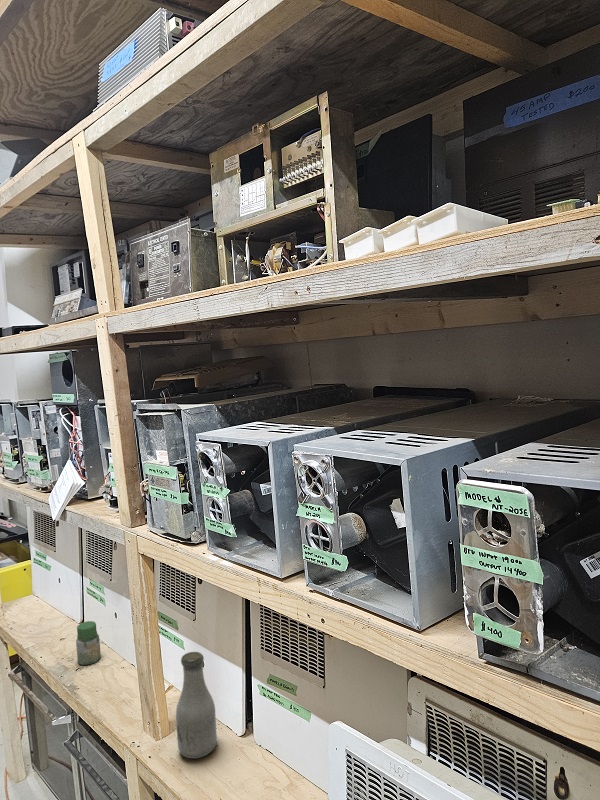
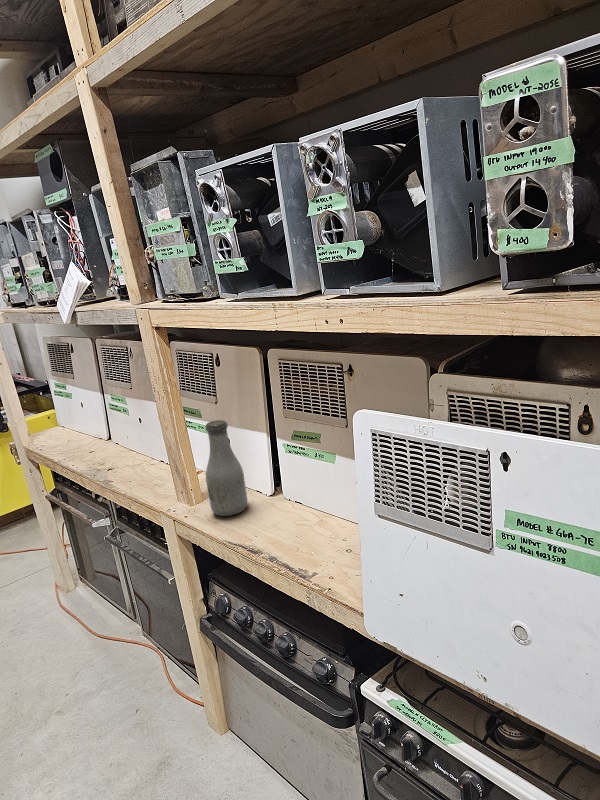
jar: present [76,621,101,665] -> none [104,427,131,466]

